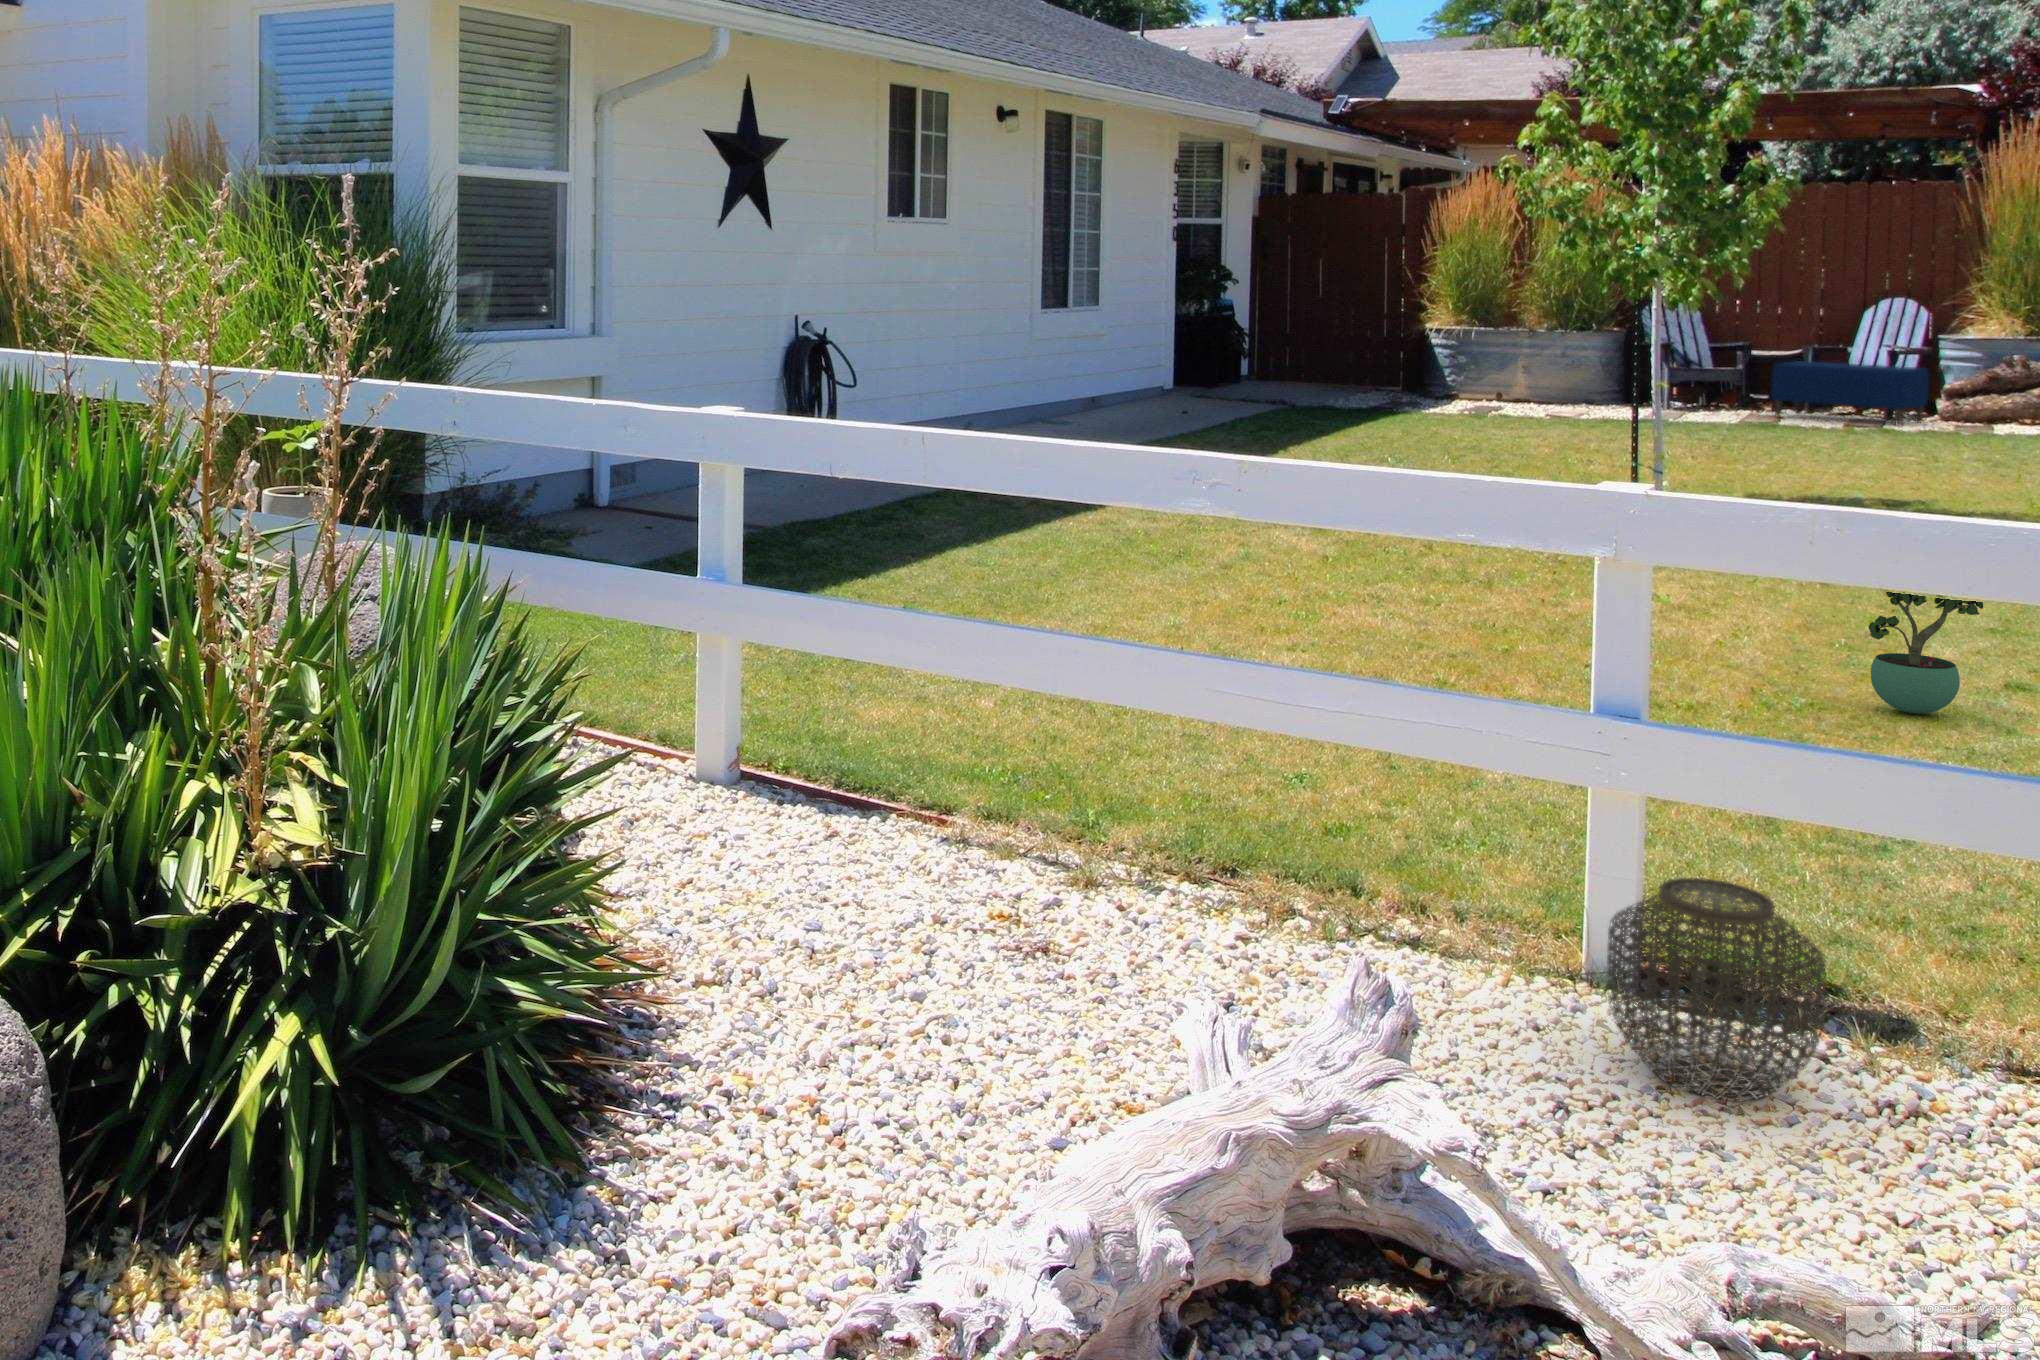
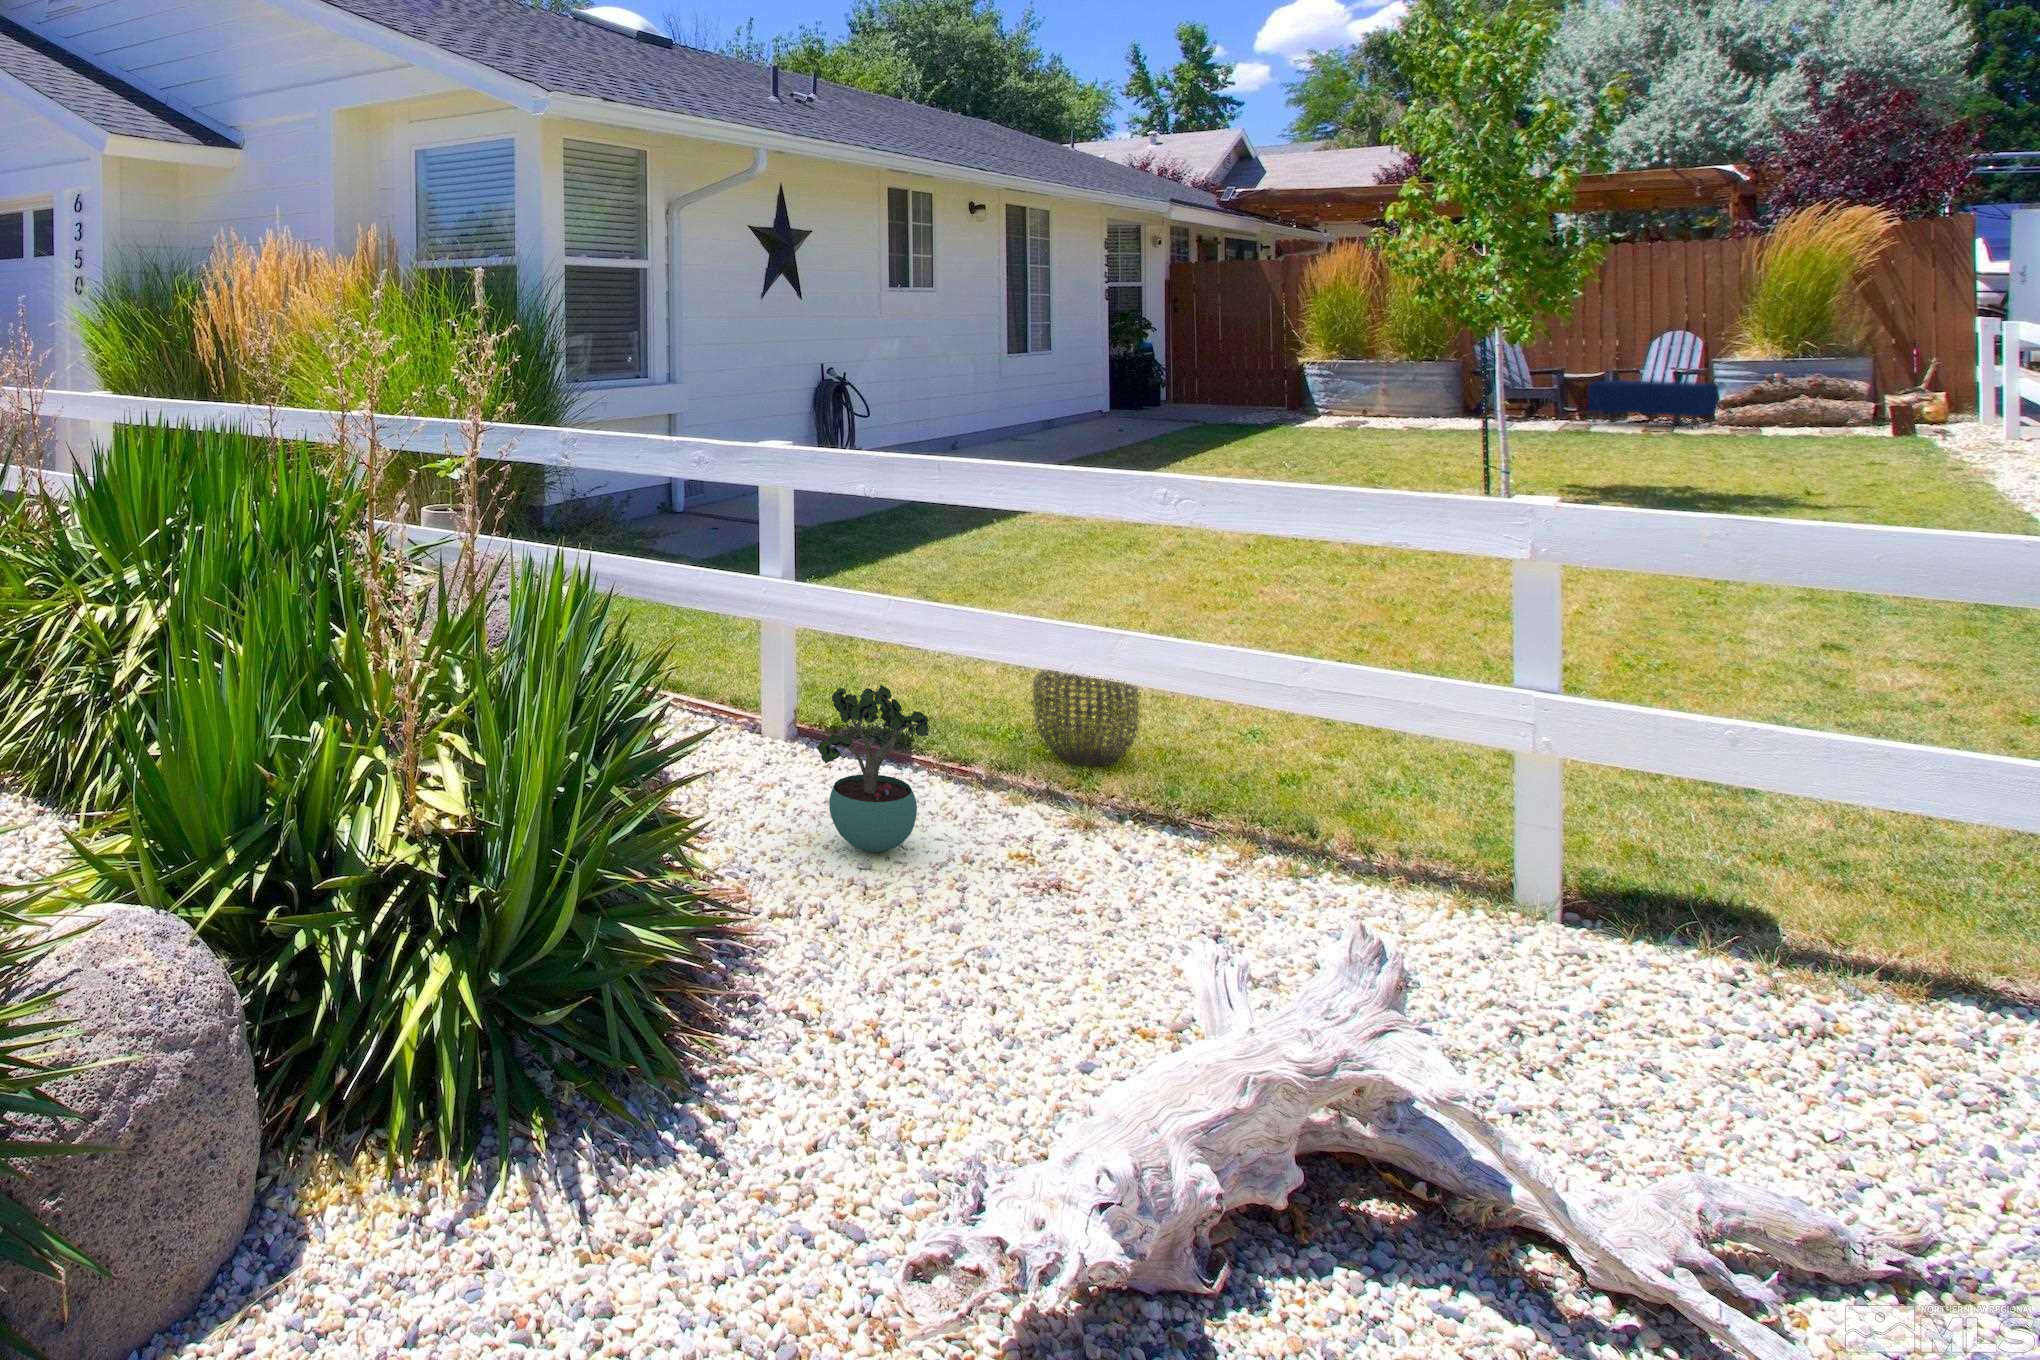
potted plant: present [1869,592,1983,714] -> present [817,685,929,852]
woven basket: present [1607,878,1826,1100] -> present [1033,670,1139,767]

